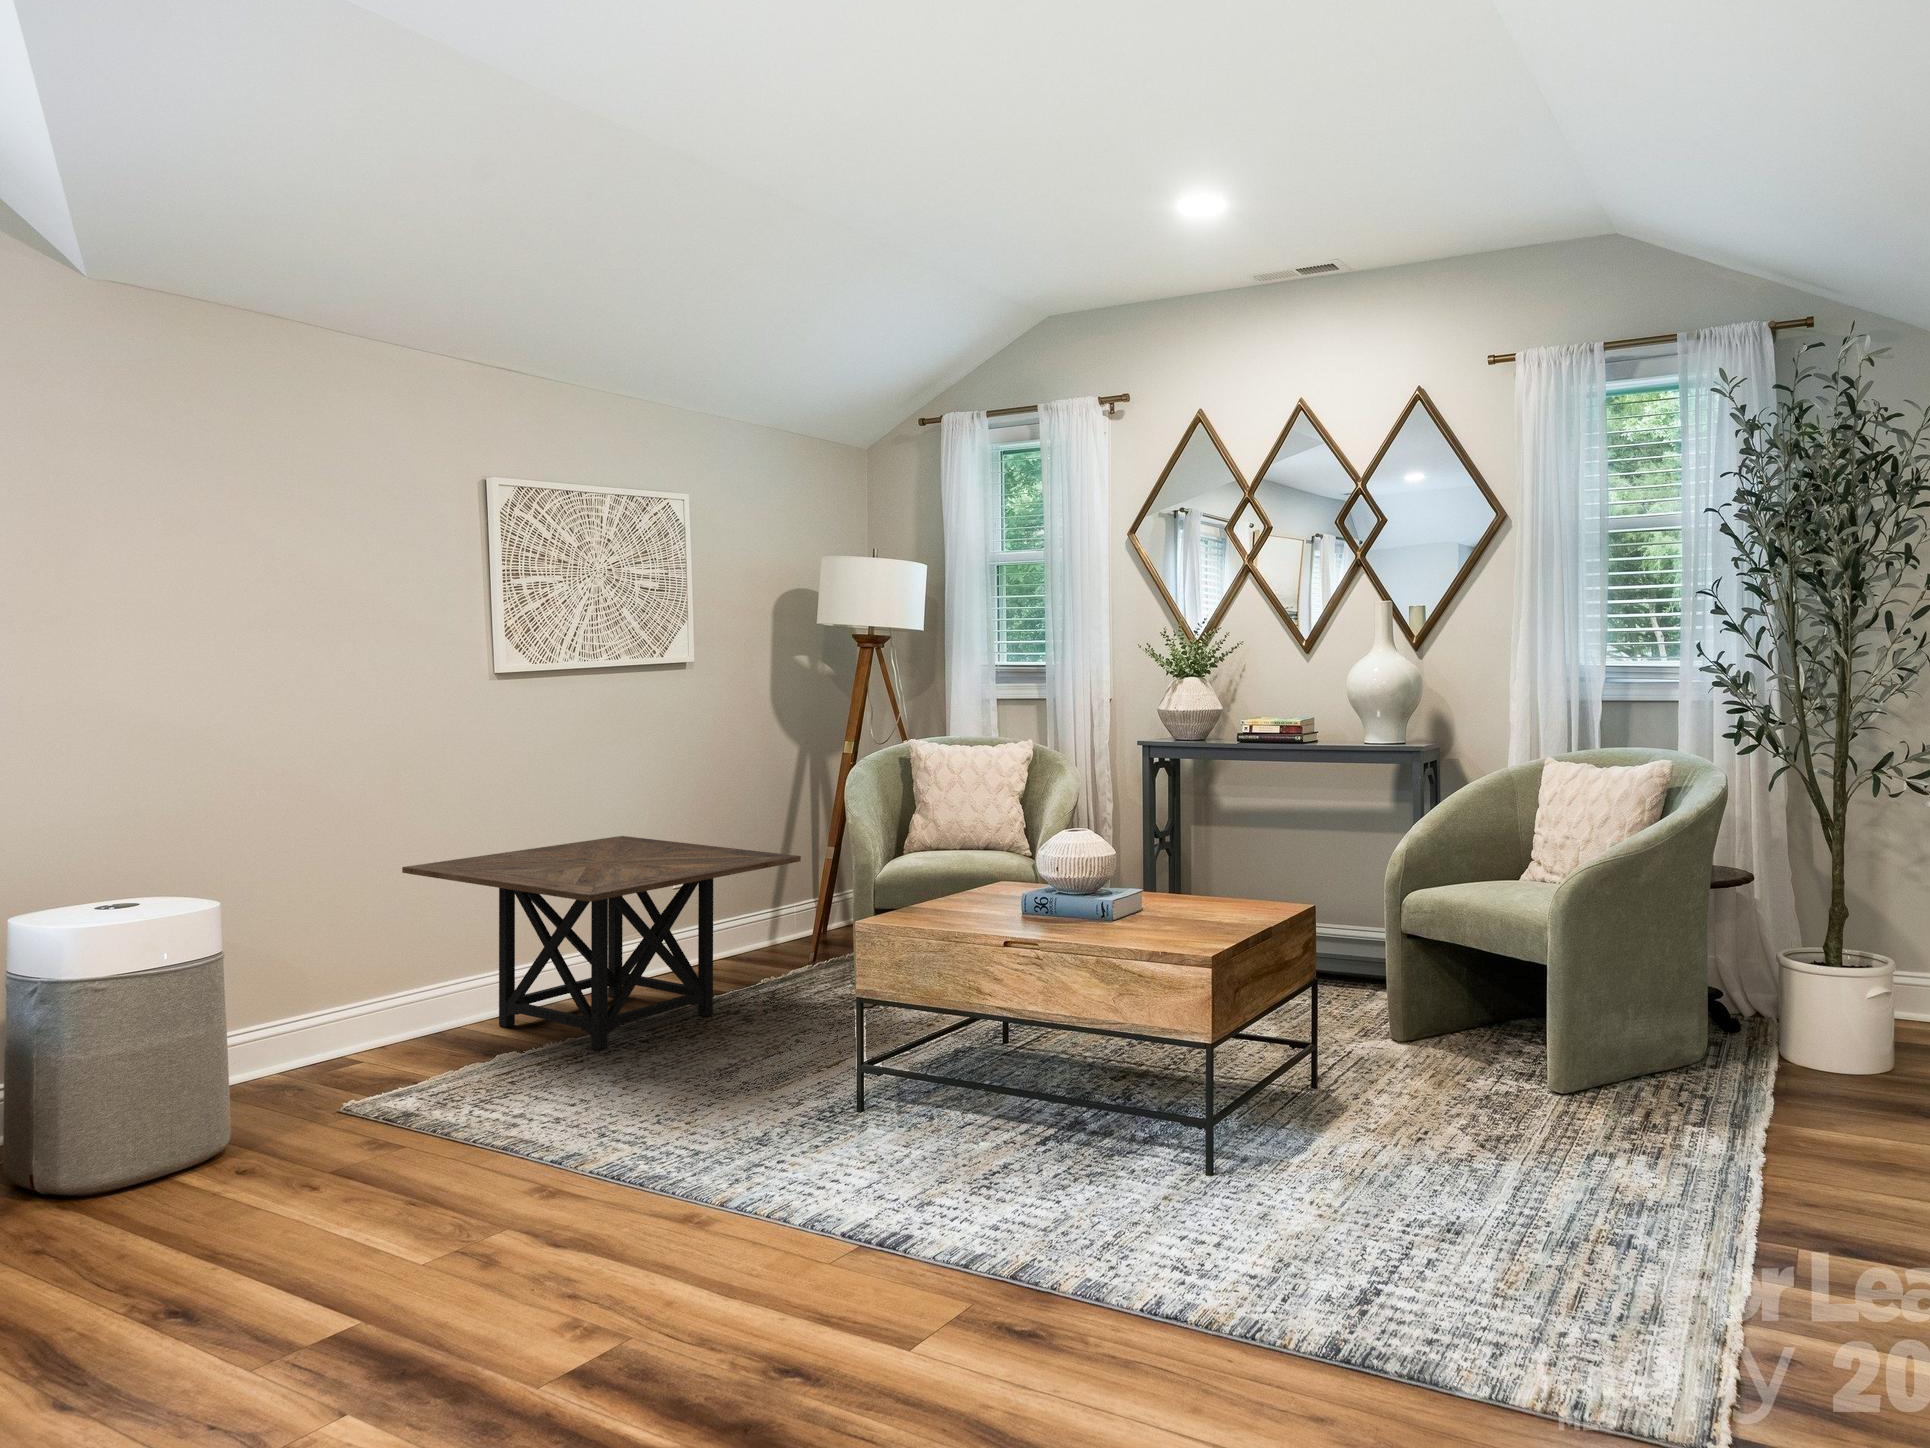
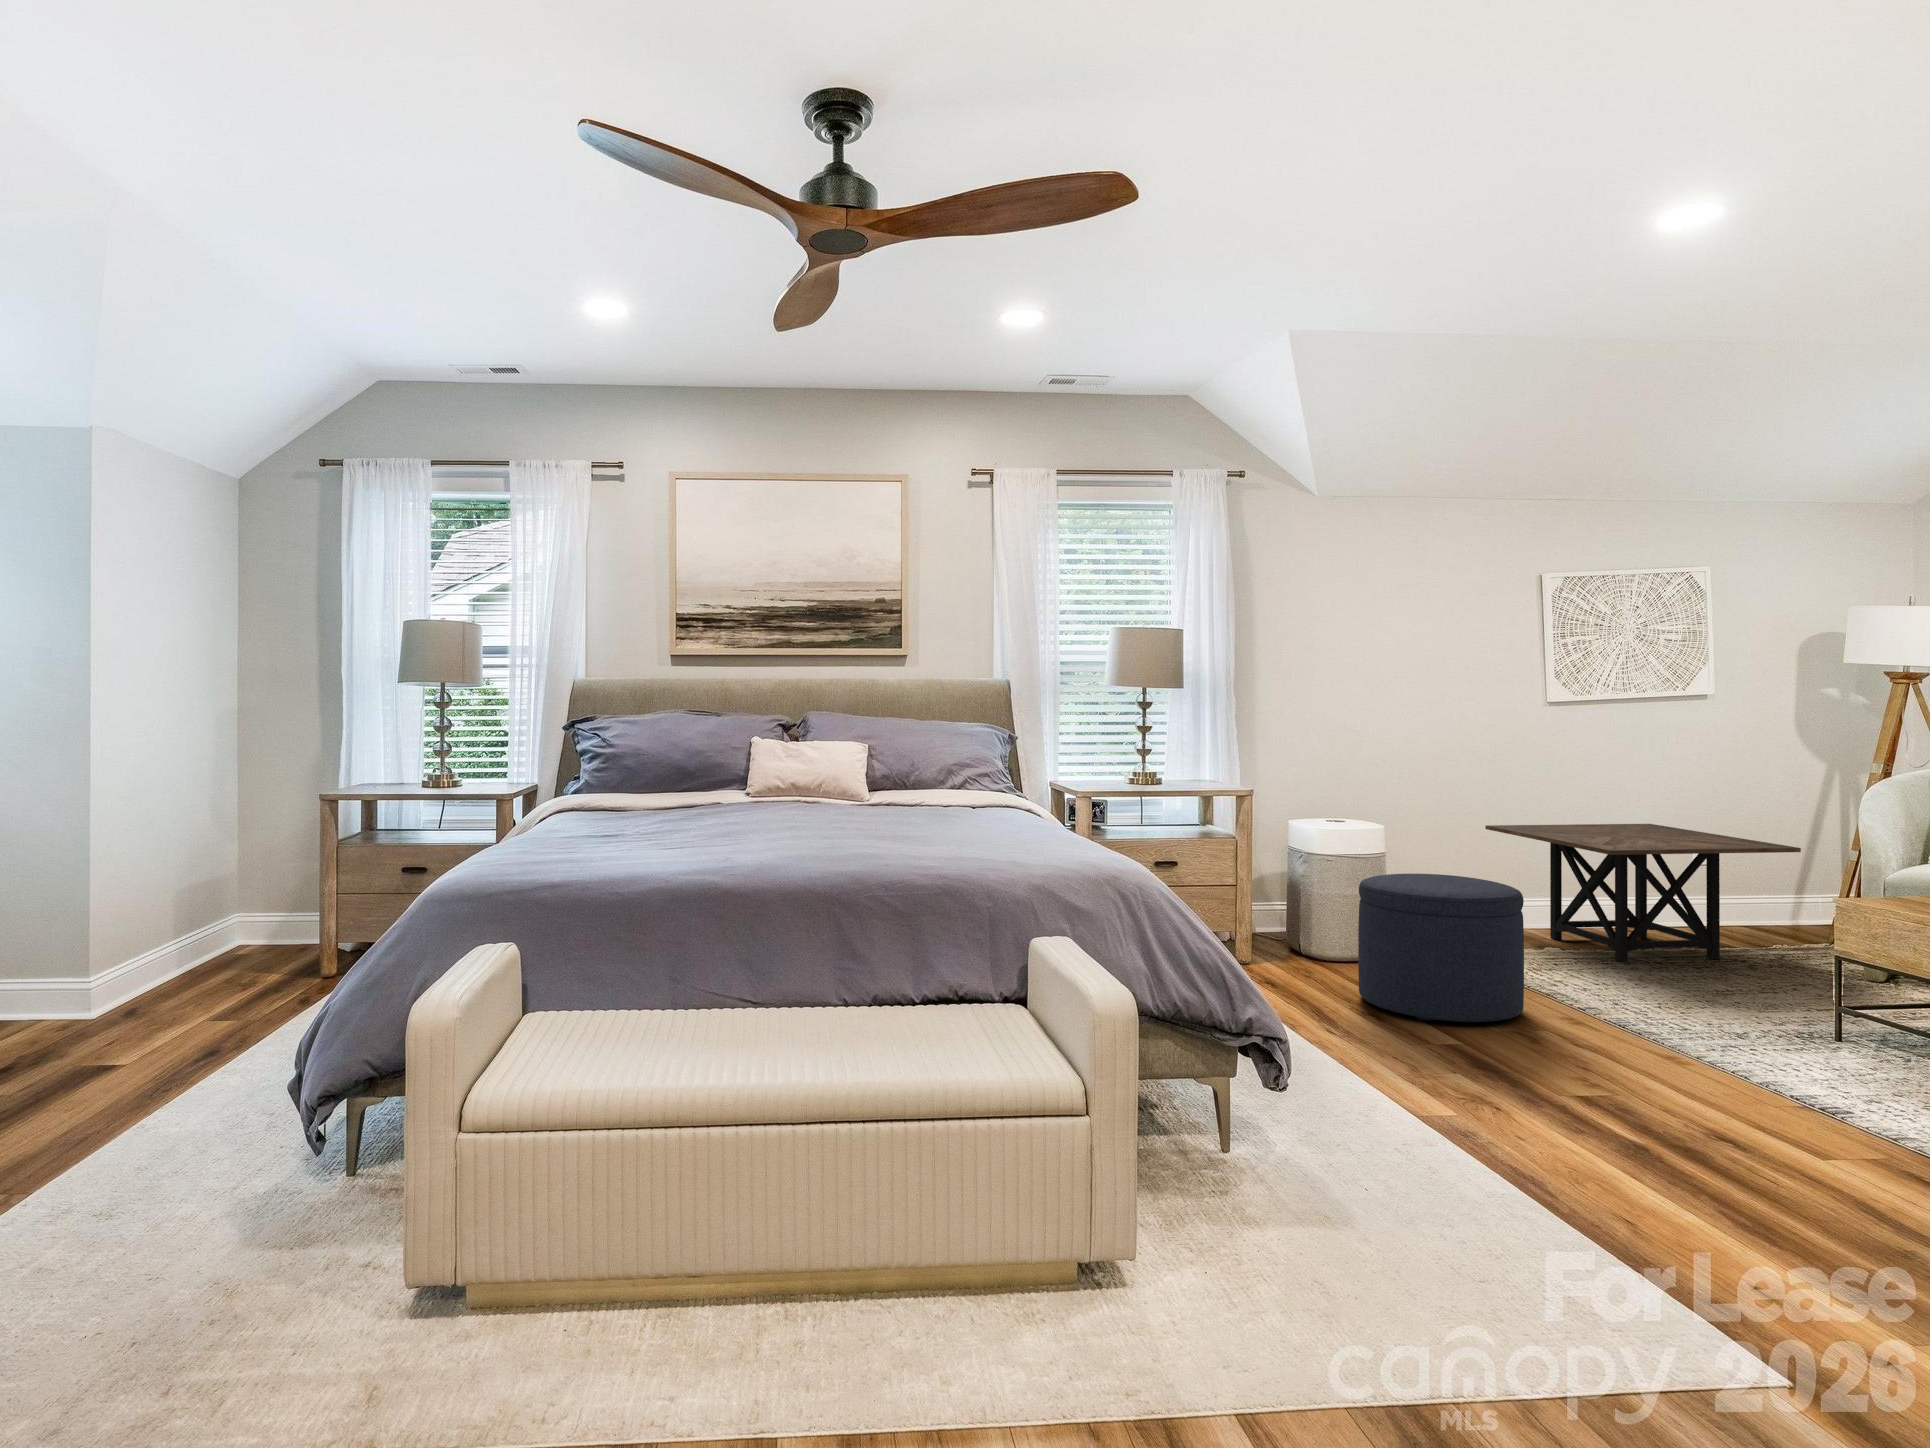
ottoman: none [147,989,475,1310] -> present [1358,874,1524,1022]

